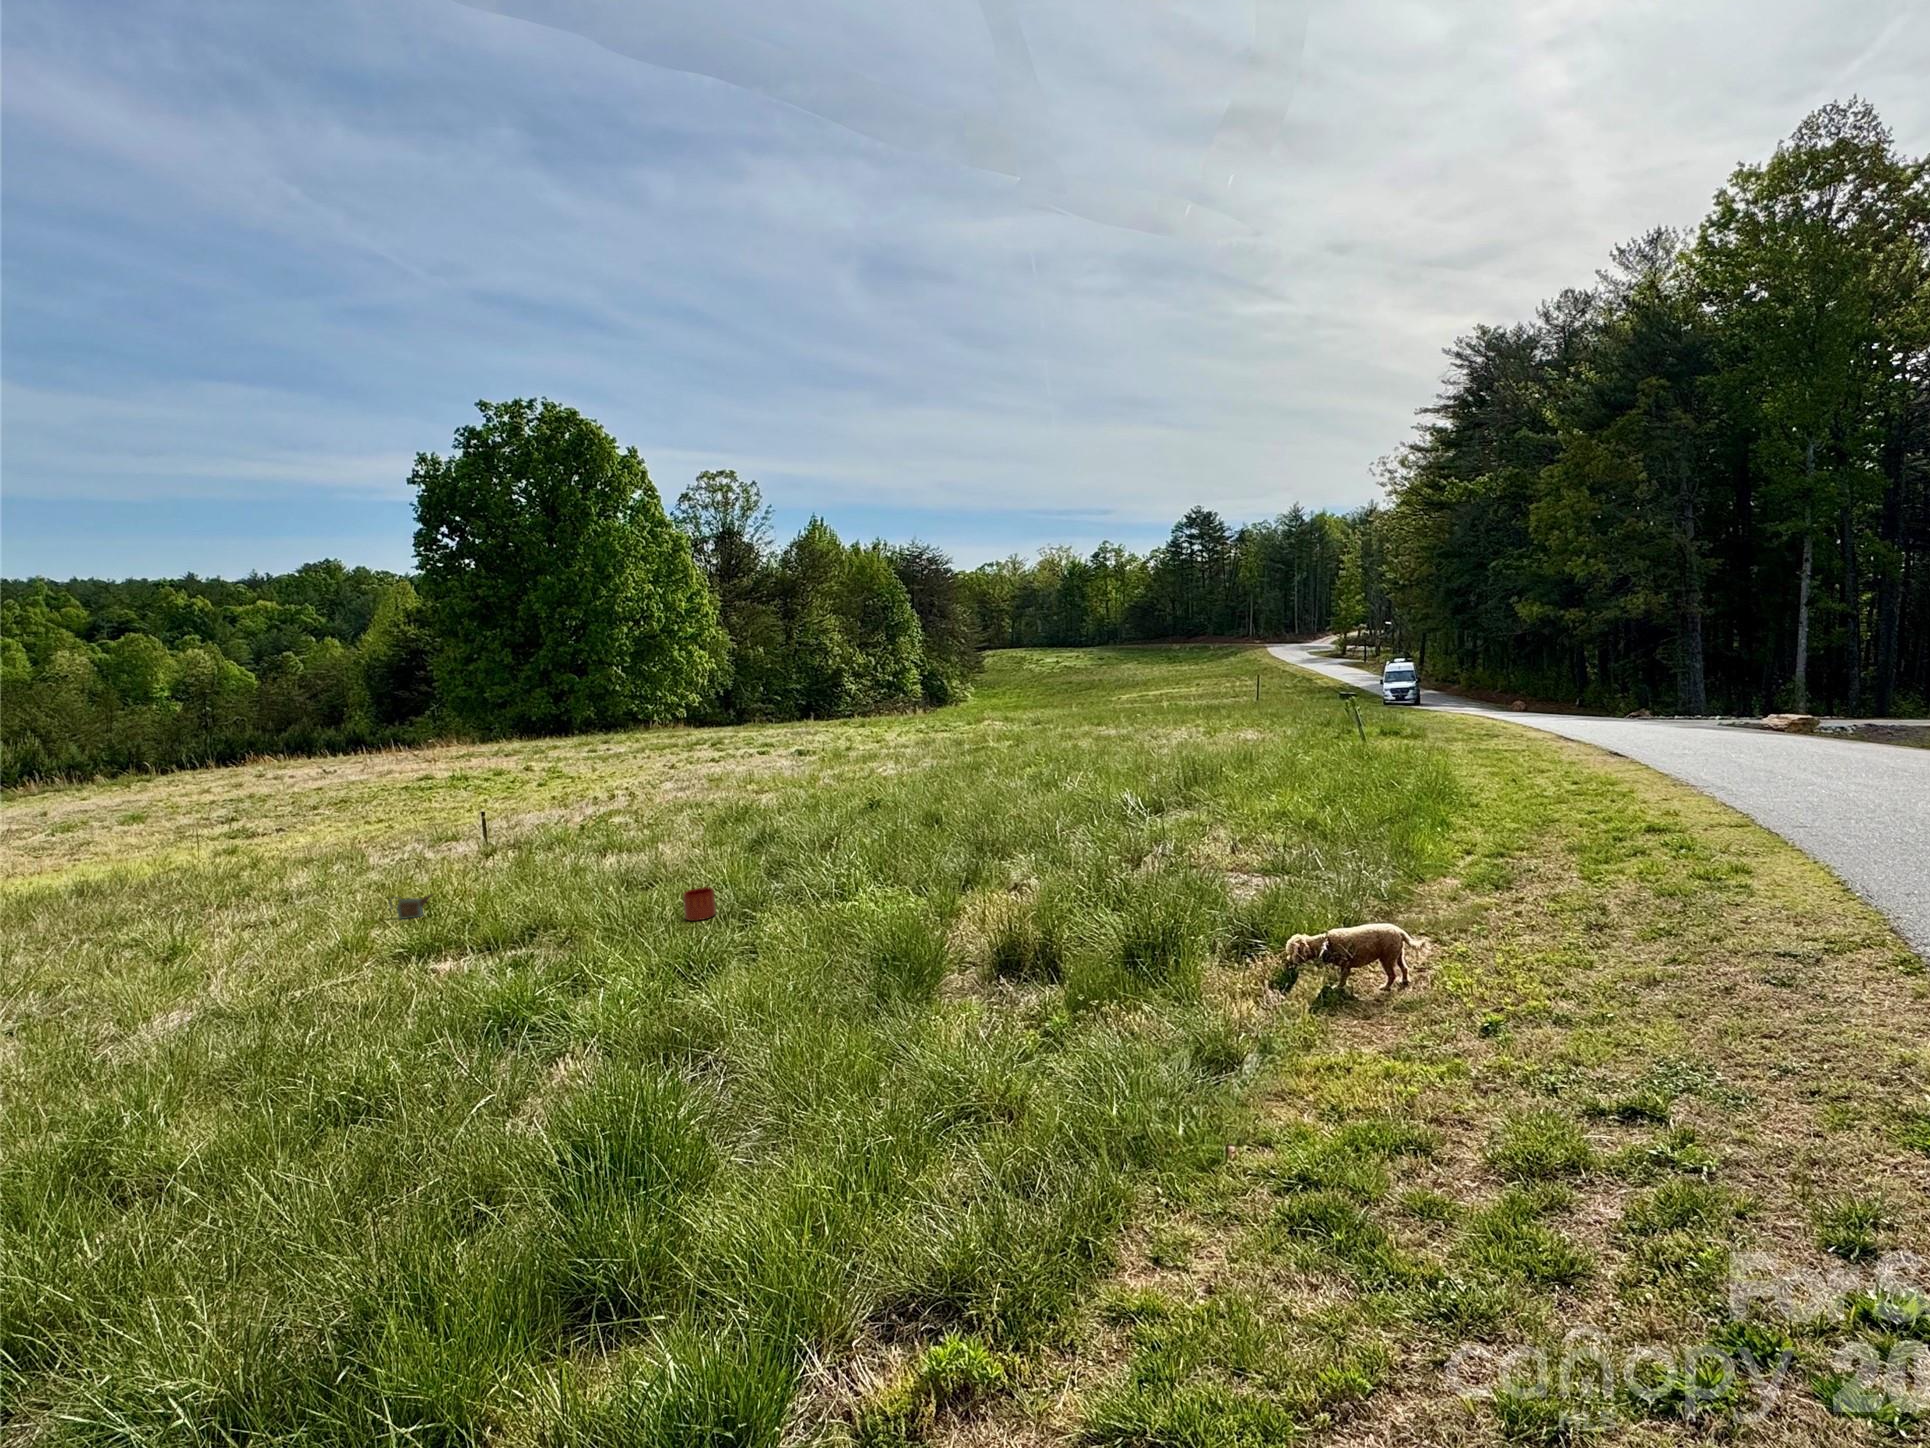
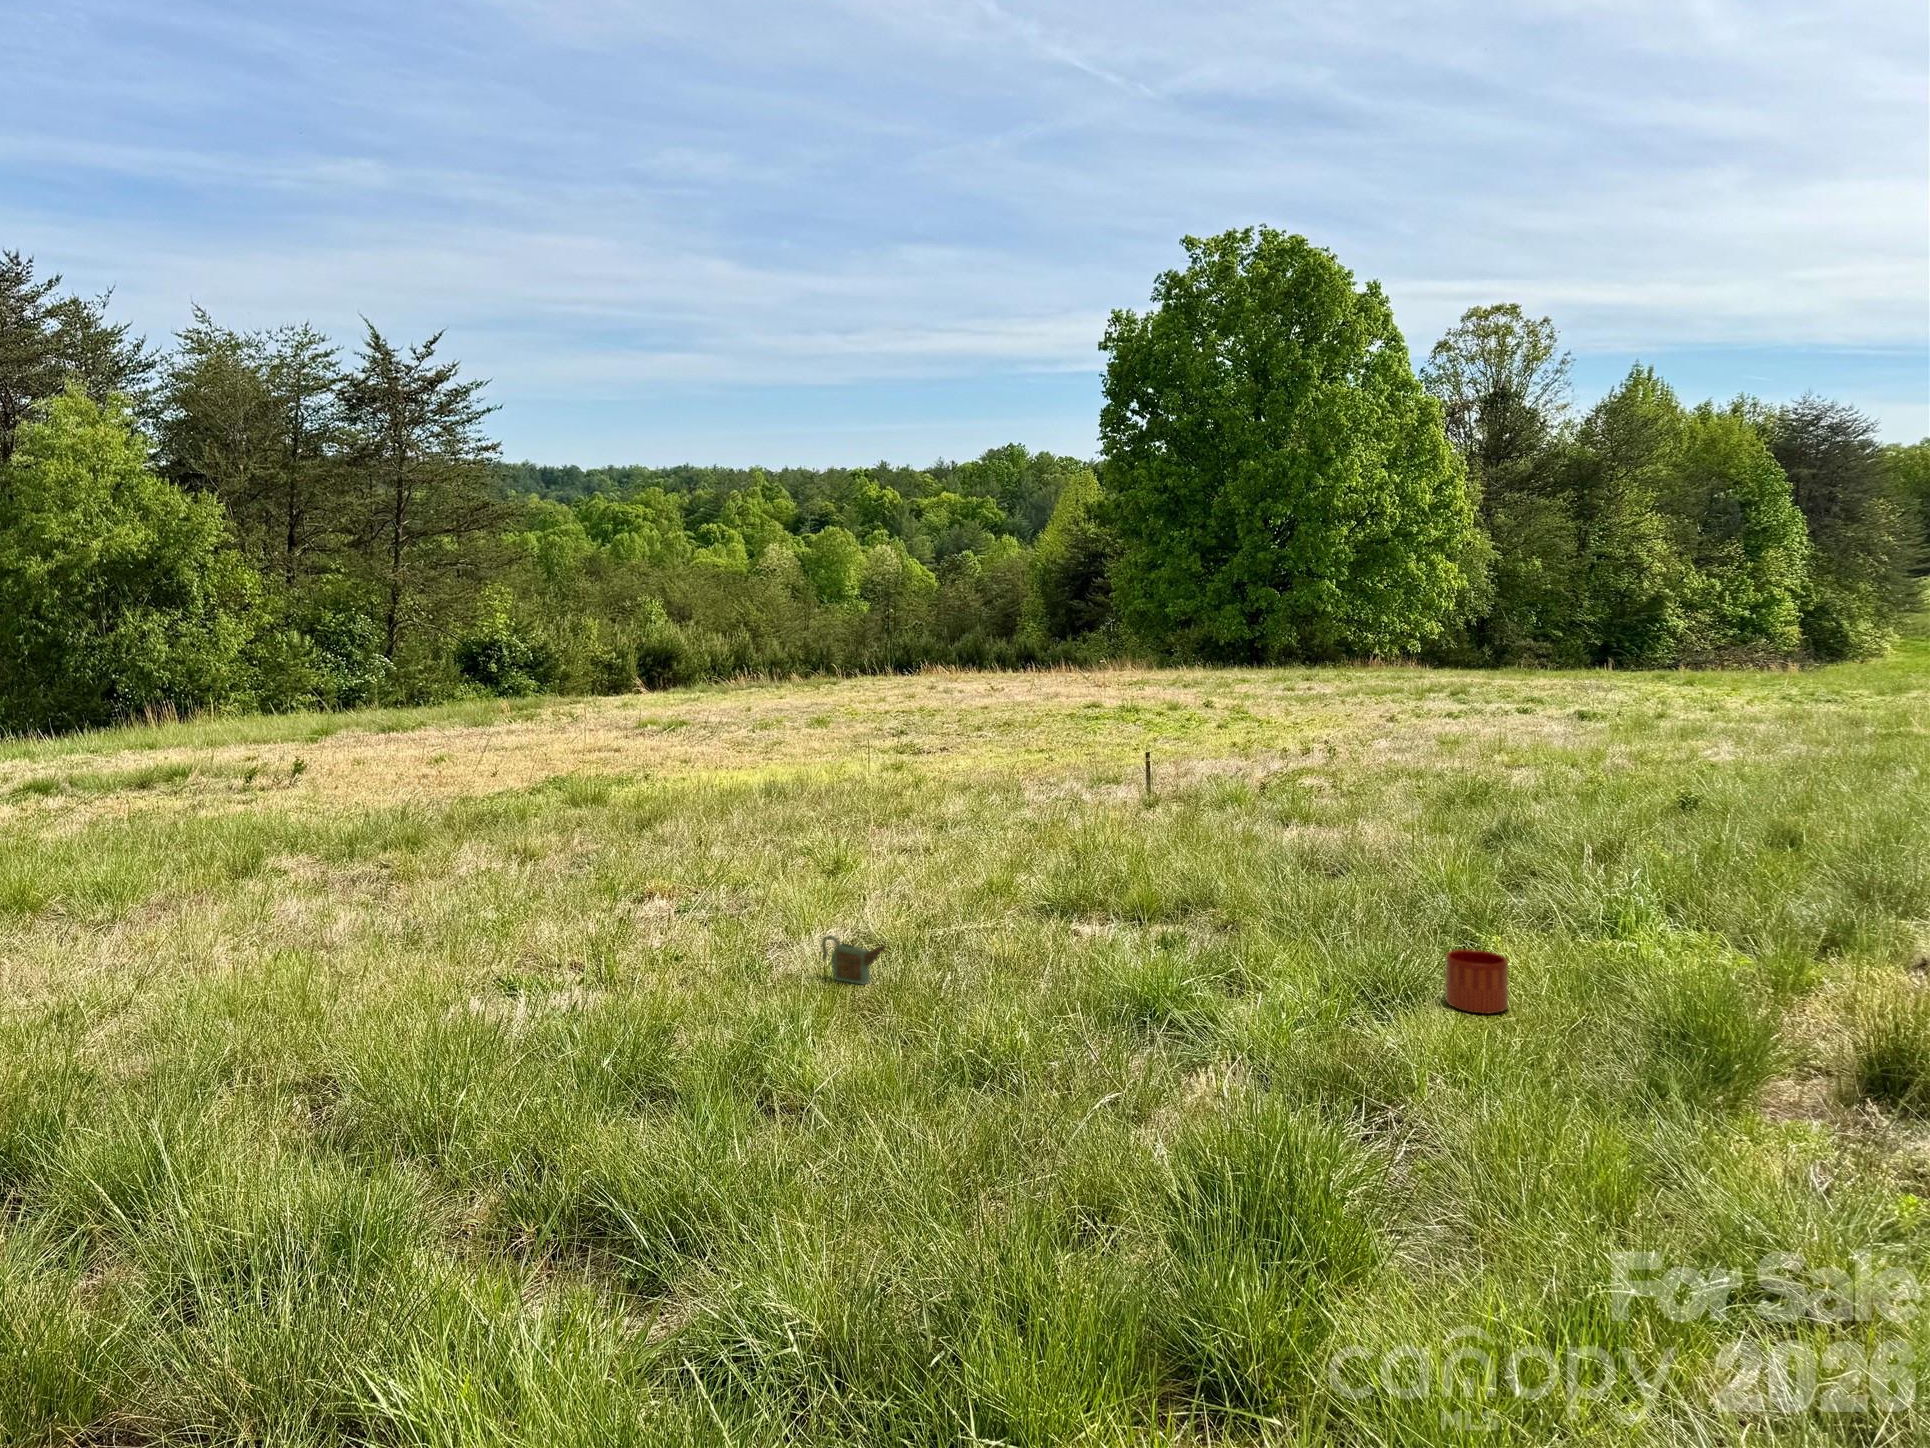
watering can: present [388,894,433,919] -> present [822,935,885,985]

